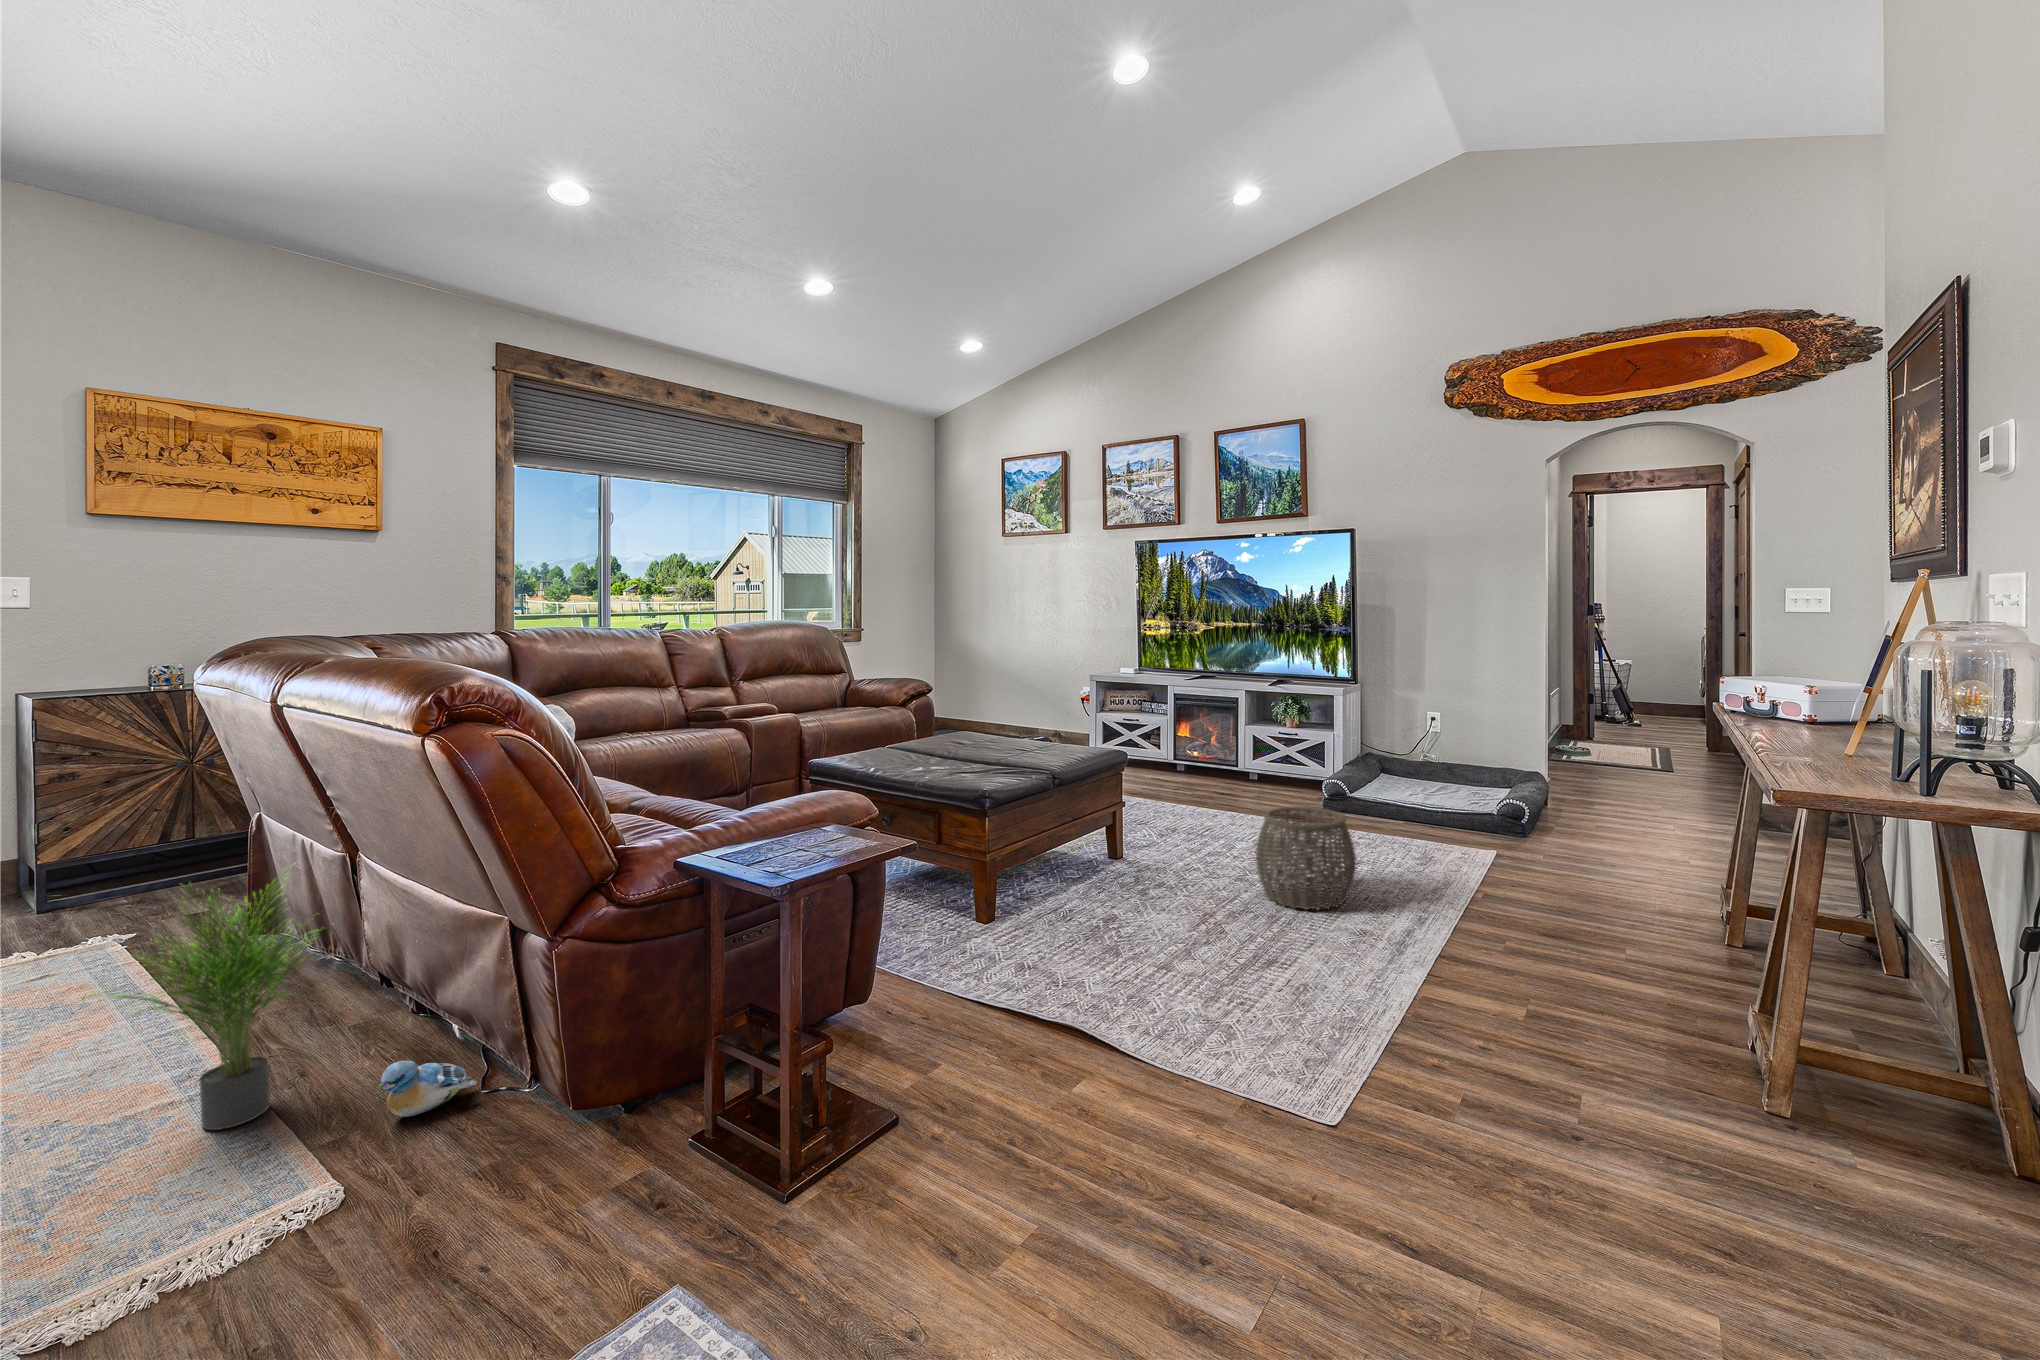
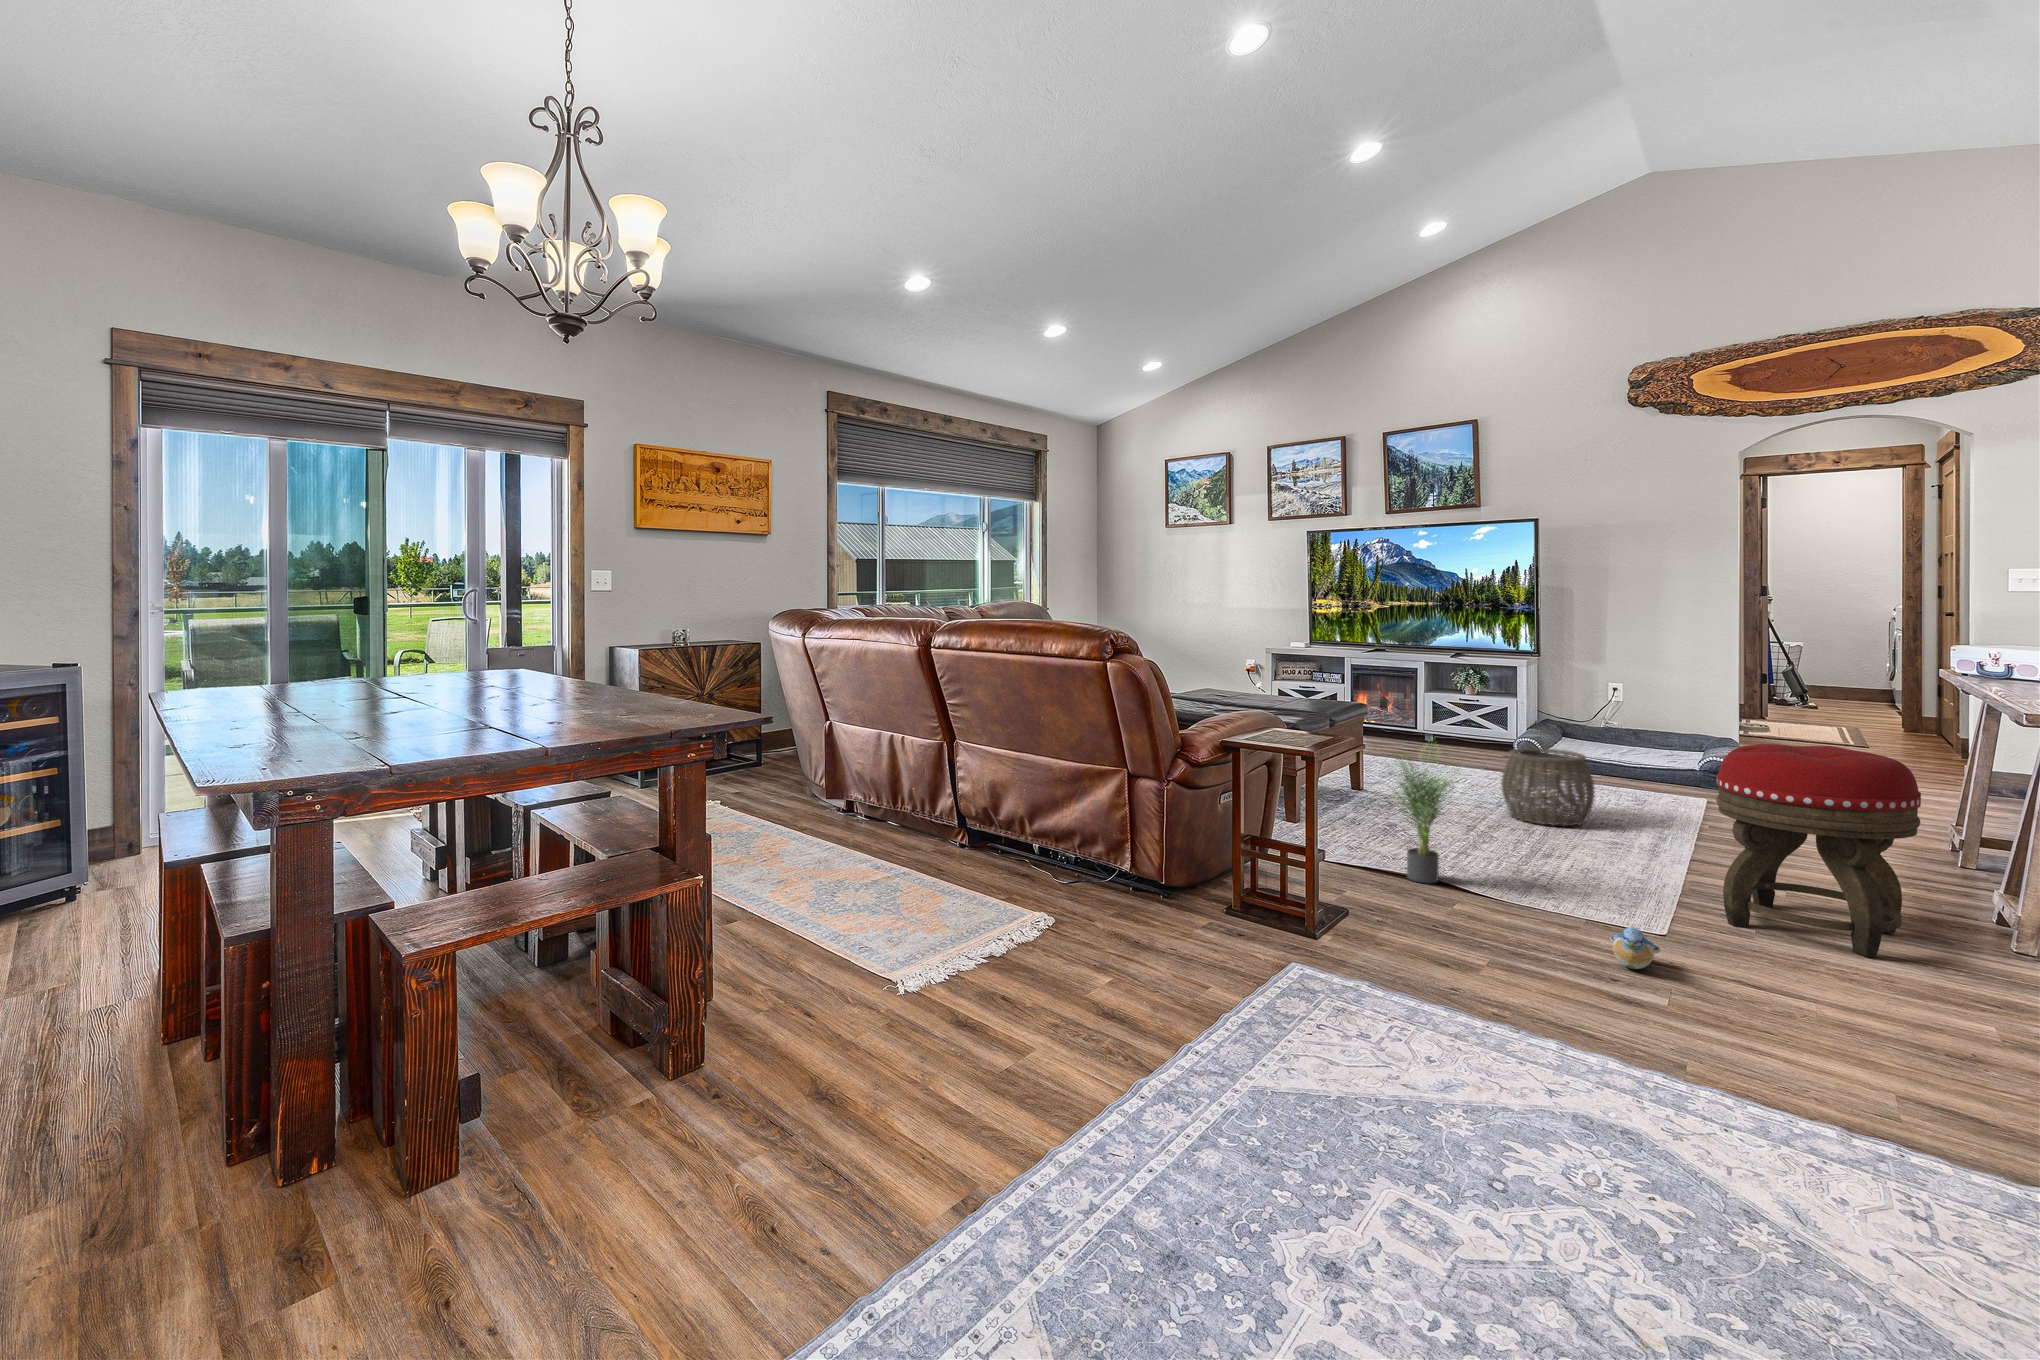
footstool: none [1424,830,1661,1167] -> present [1716,744,1921,957]
potted plant: present [100,878,314,1130] -> present [1390,743,1455,883]
plush toy: present [377,1061,477,1117] -> present [1610,927,1661,969]

